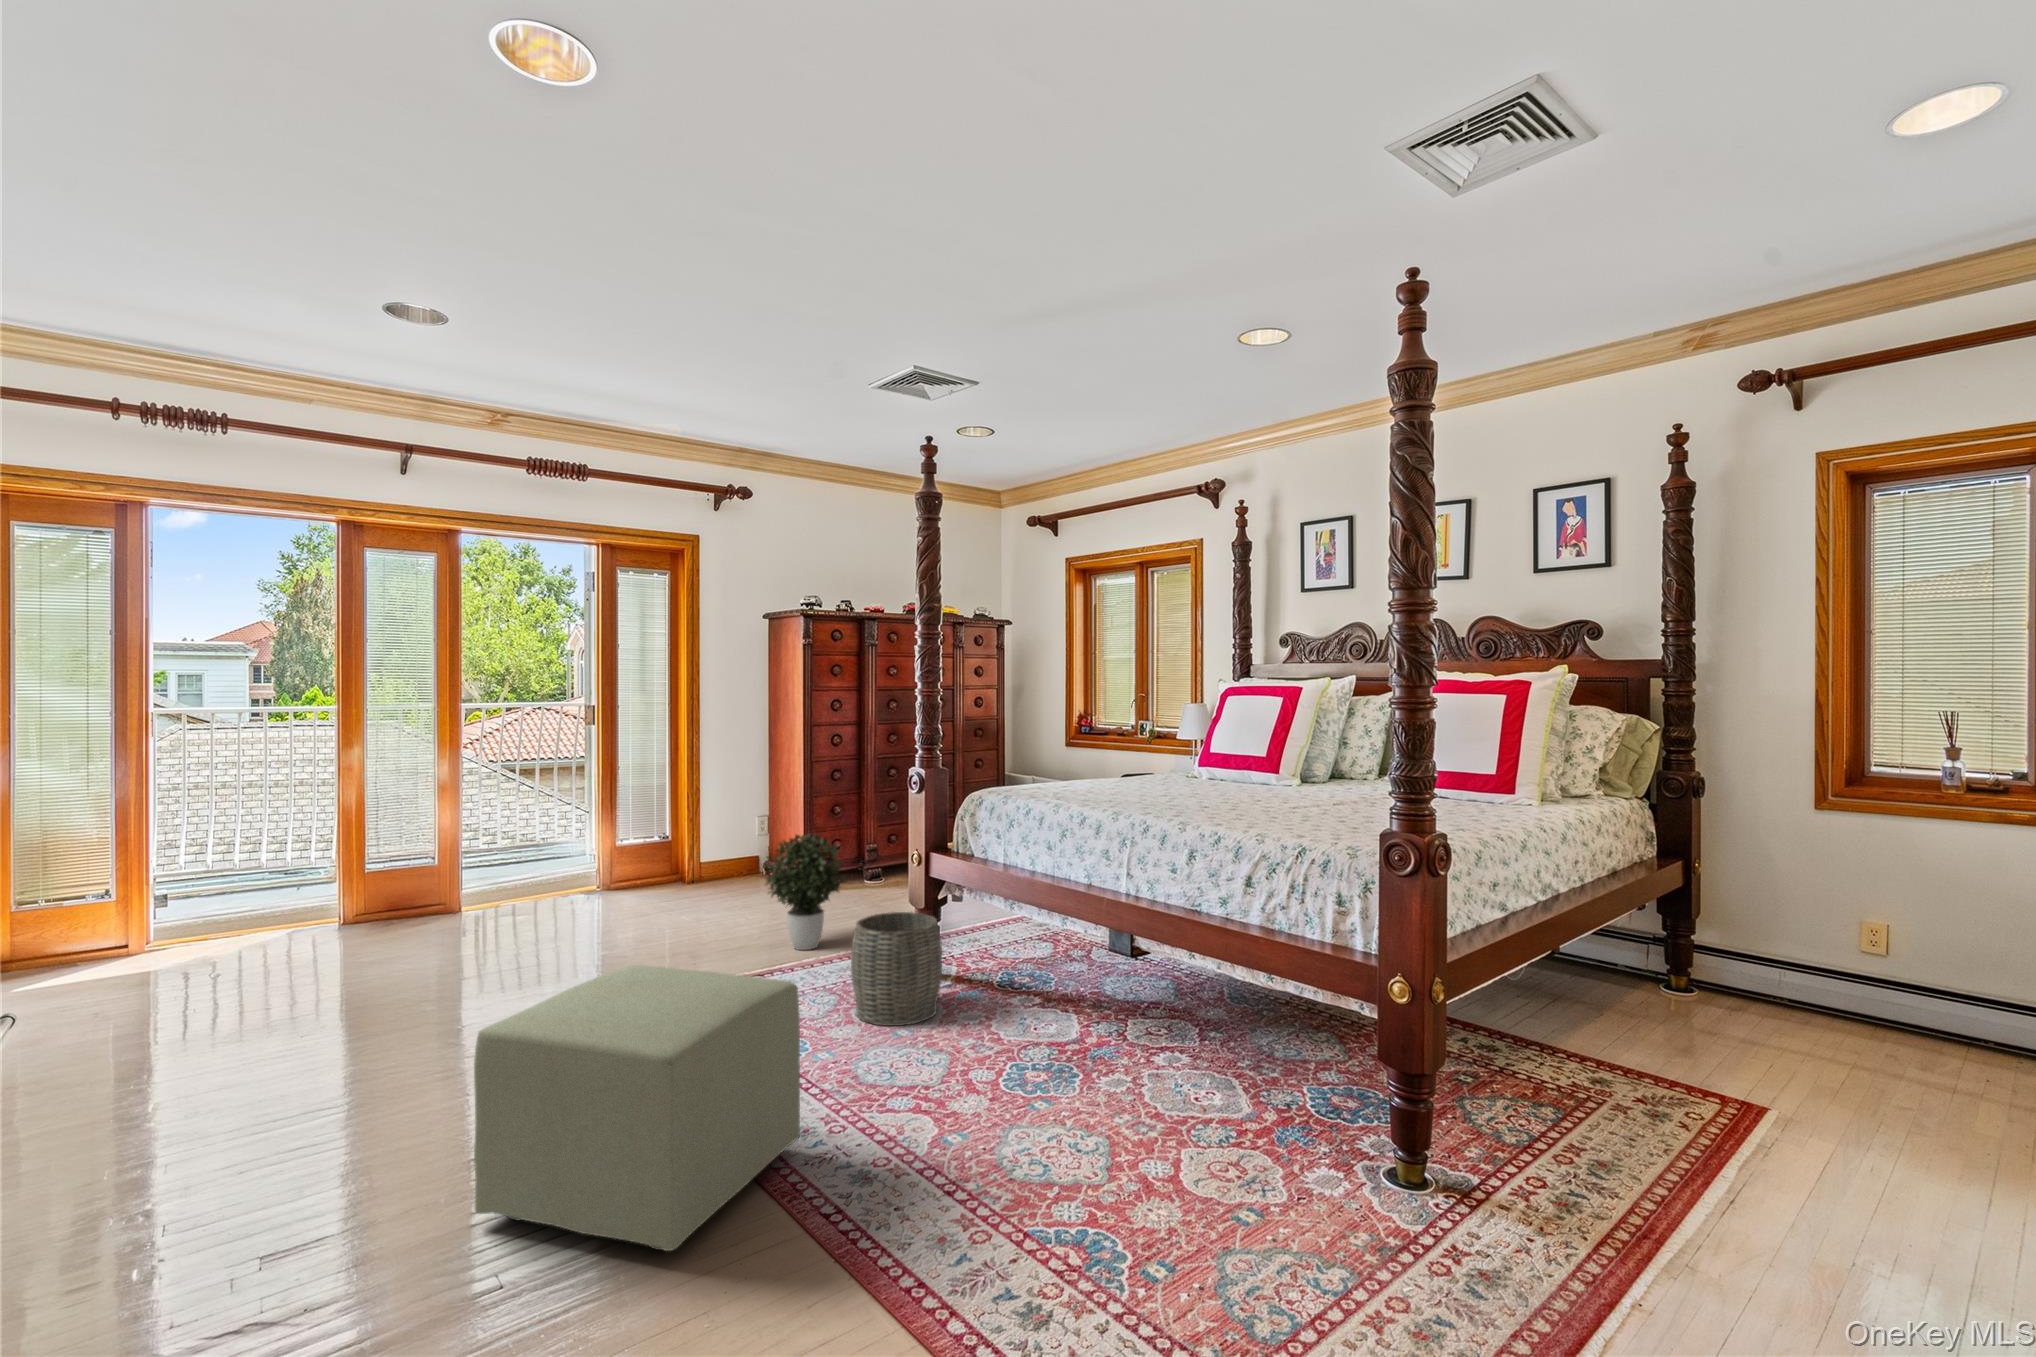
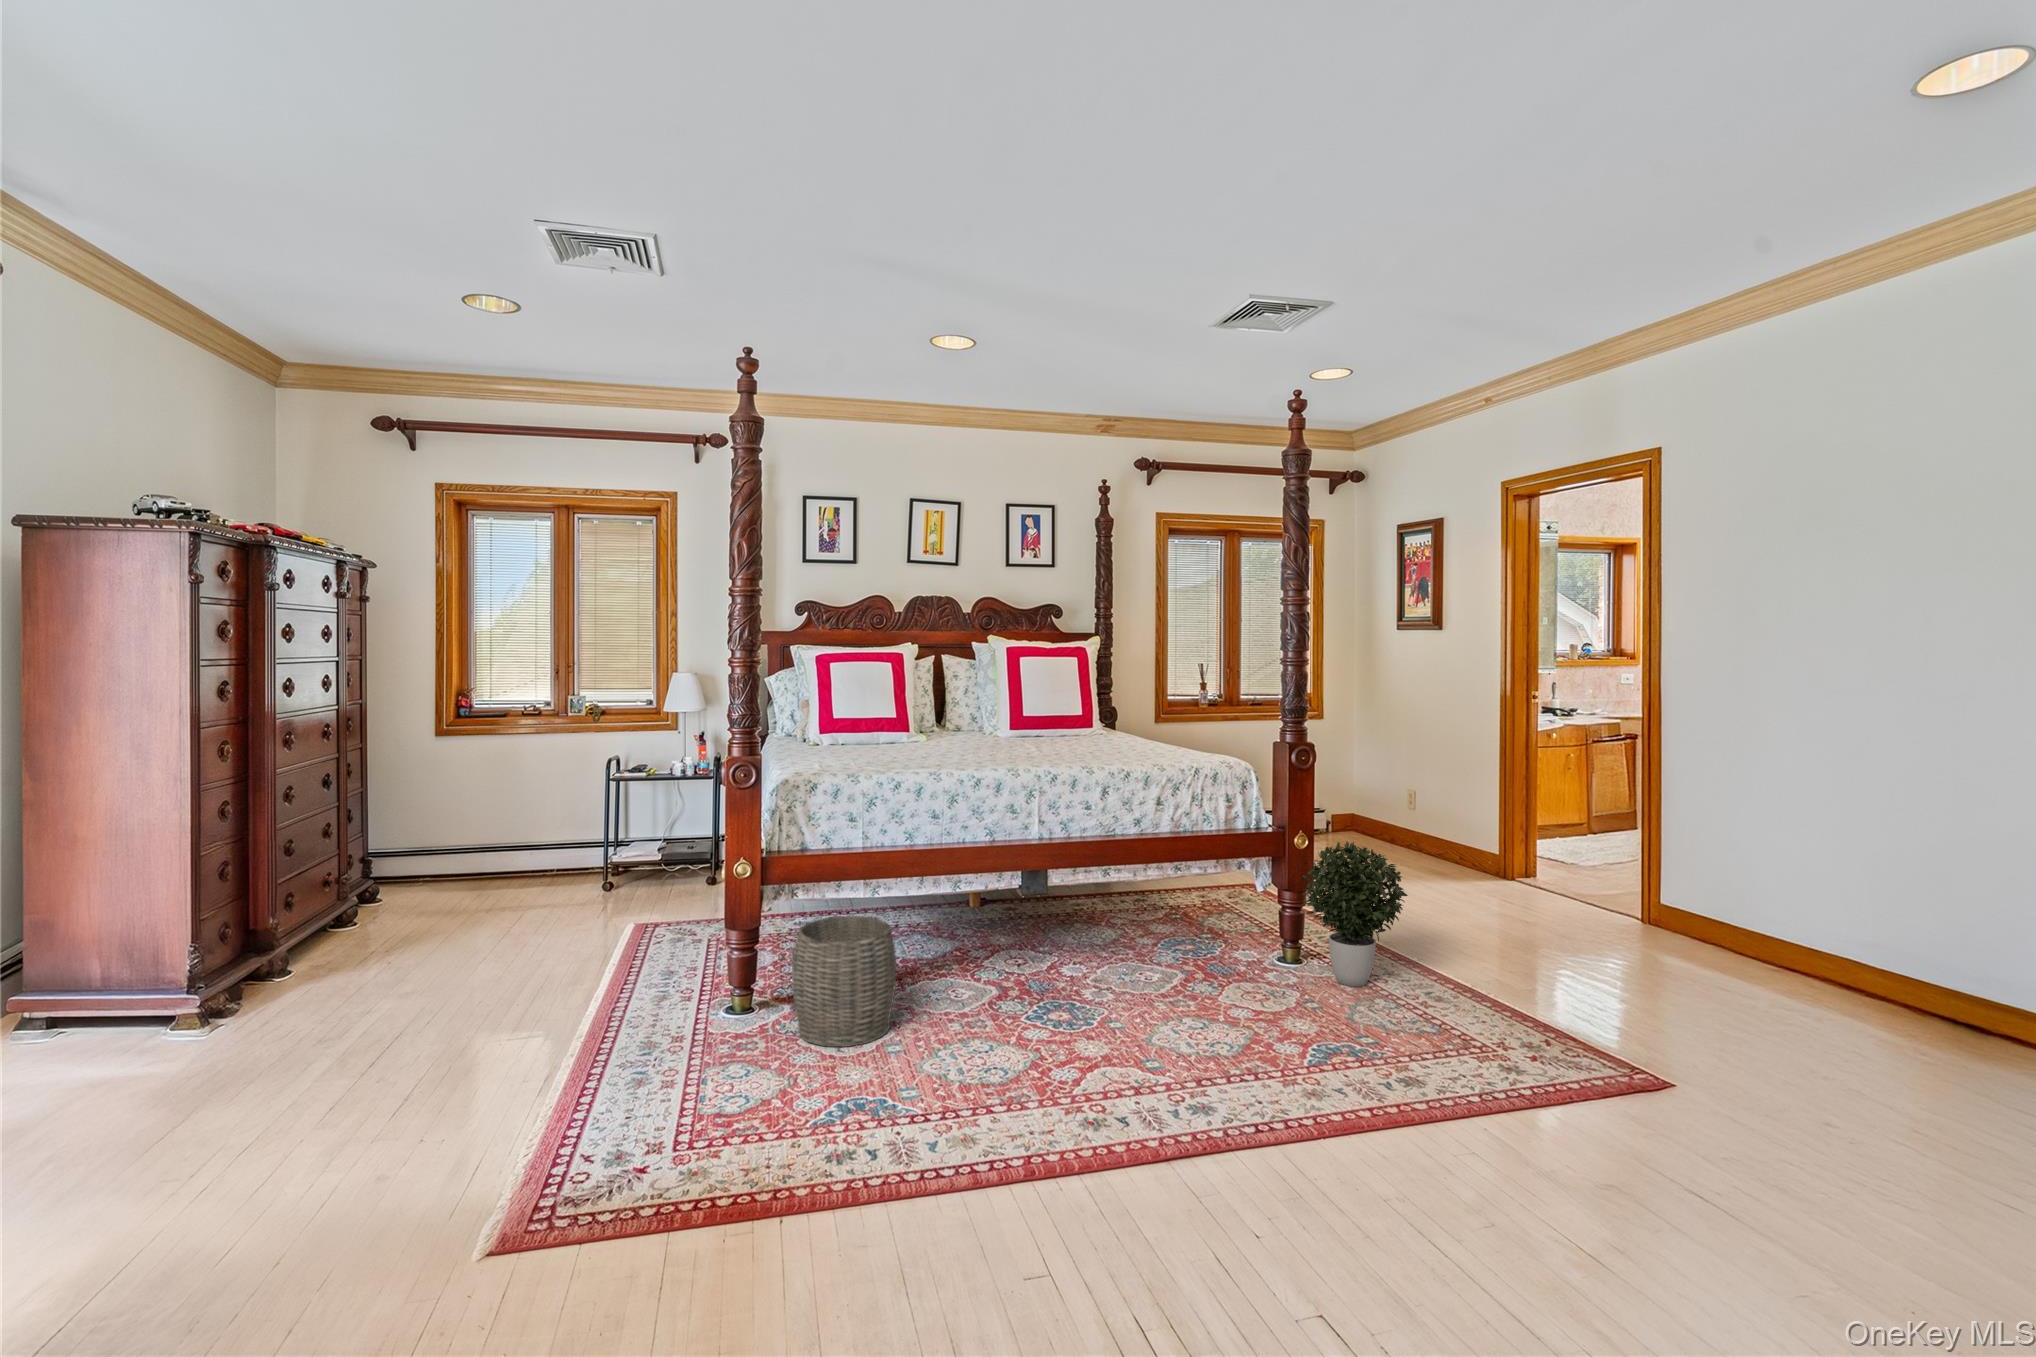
potted plant: present [765,834,845,950] -> present [1302,842,1408,987]
ottoman: present [474,965,800,1251] -> none [1010,951,1320,1269]

